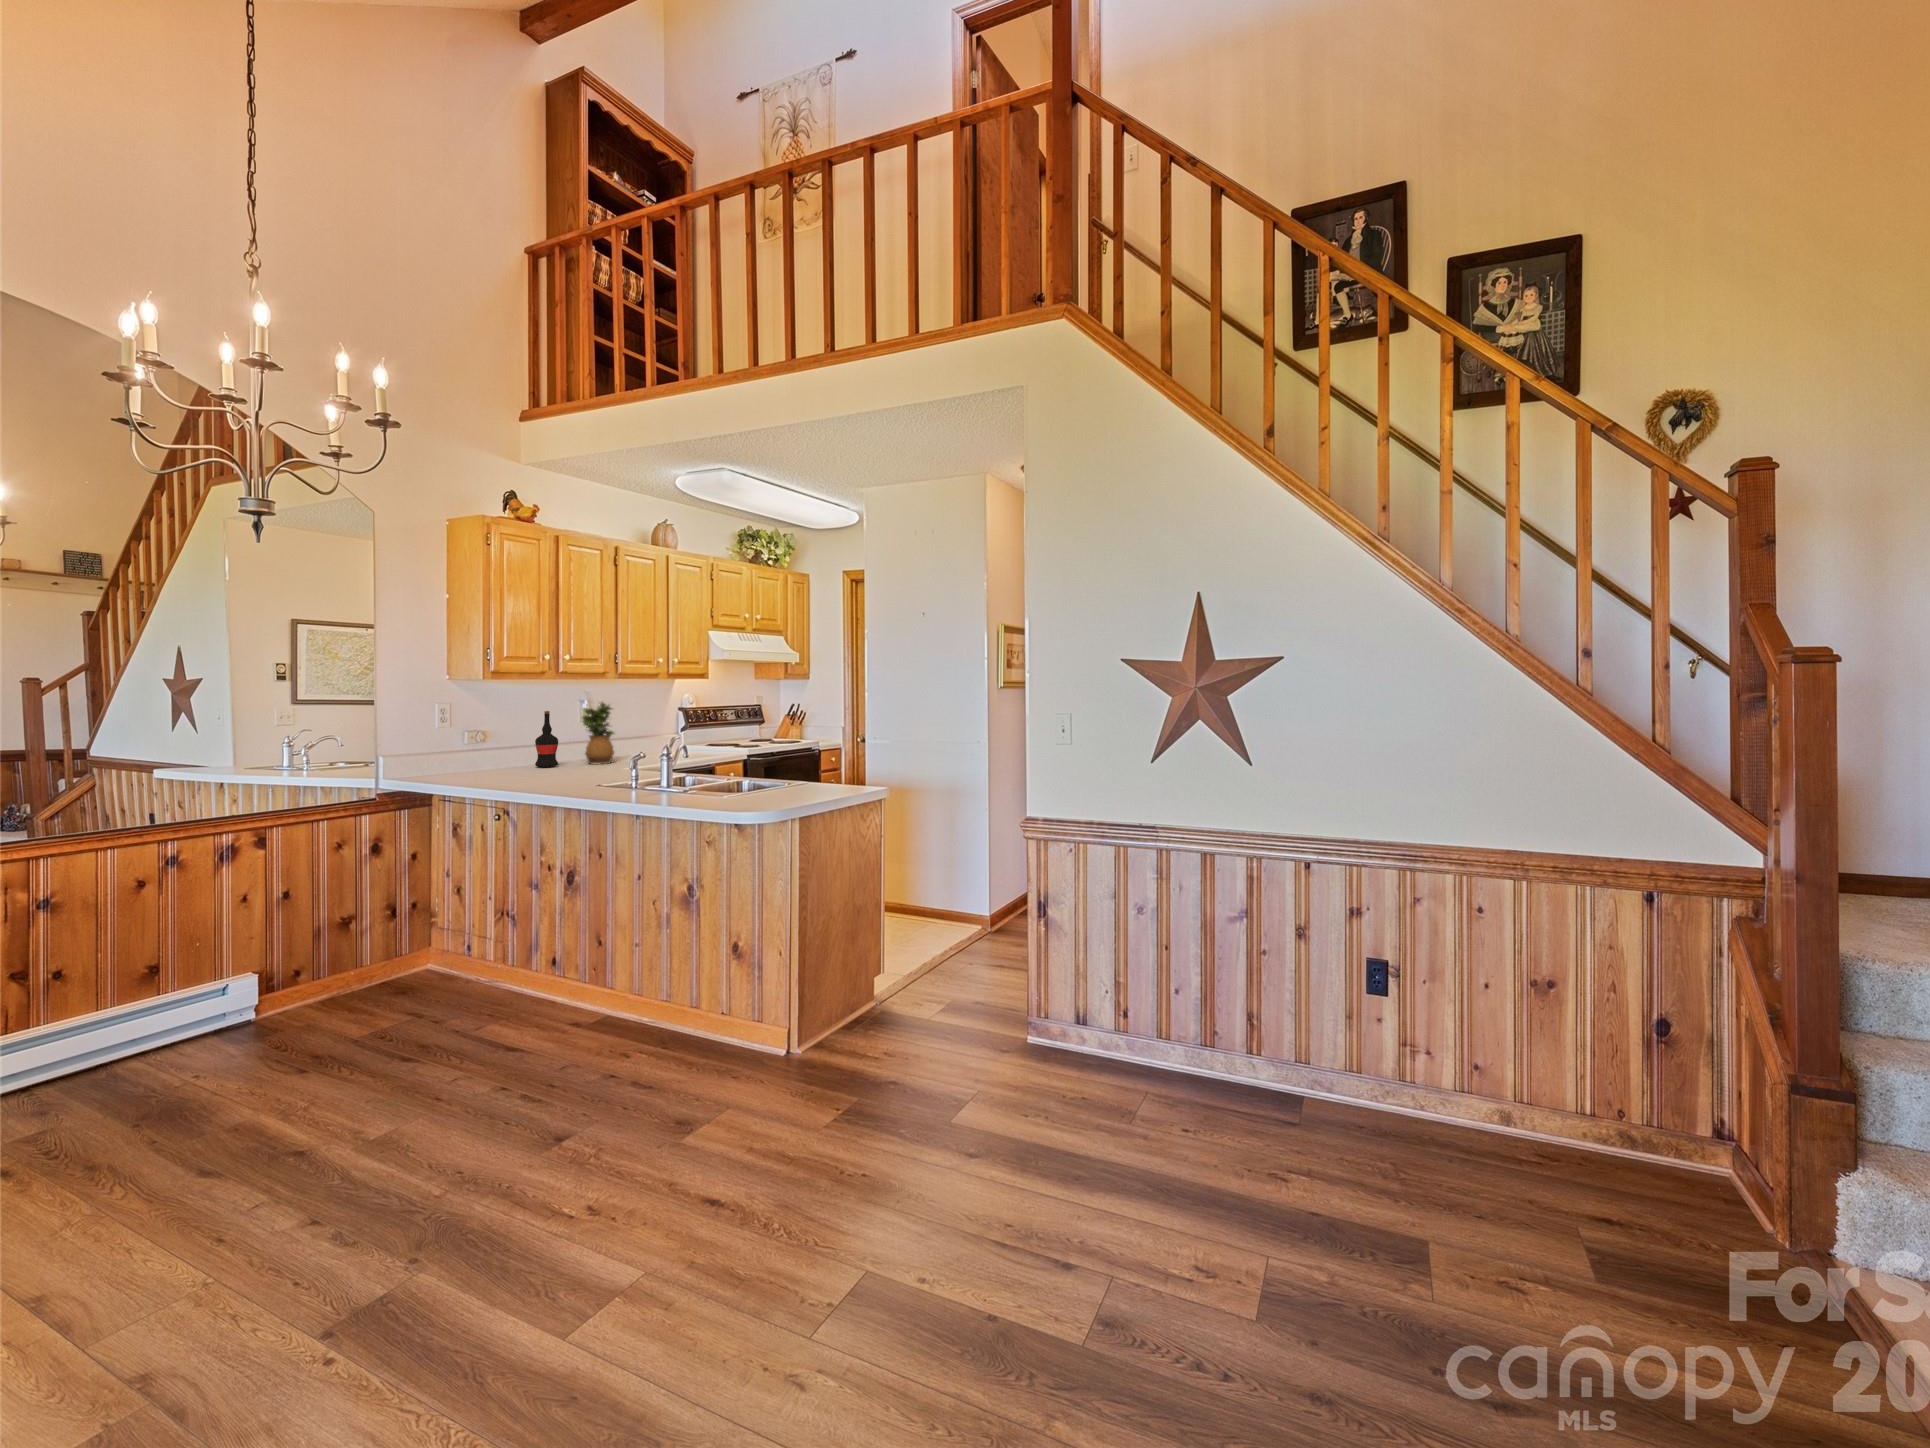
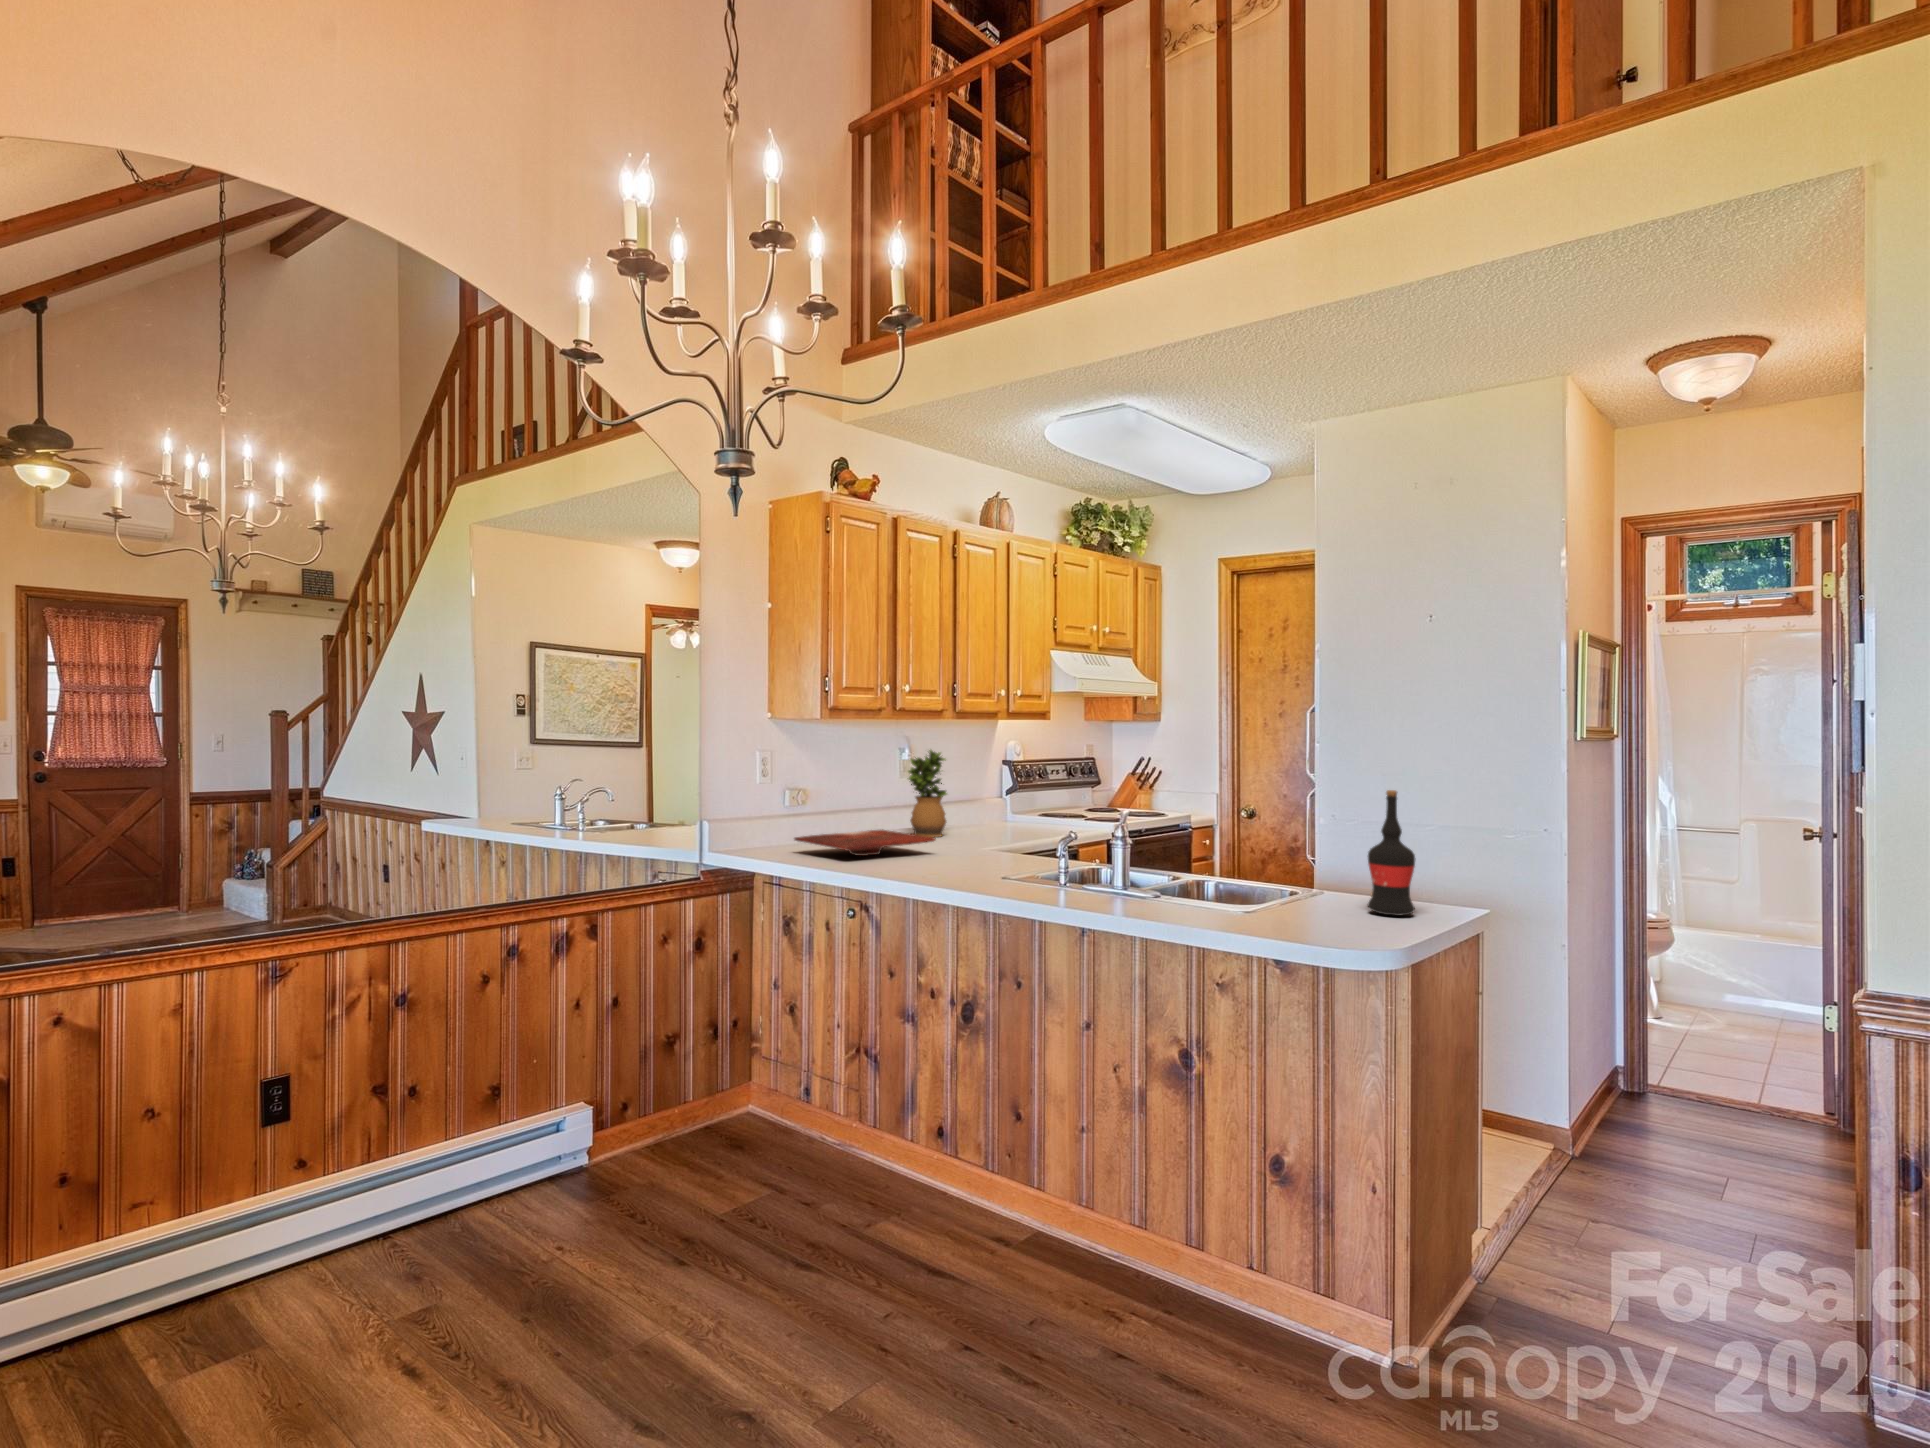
wine bottle: present [535,711,558,767] -> present [1368,790,1415,916]
cutting board: none [458,759,577,778] -> present [794,829,936,856]

